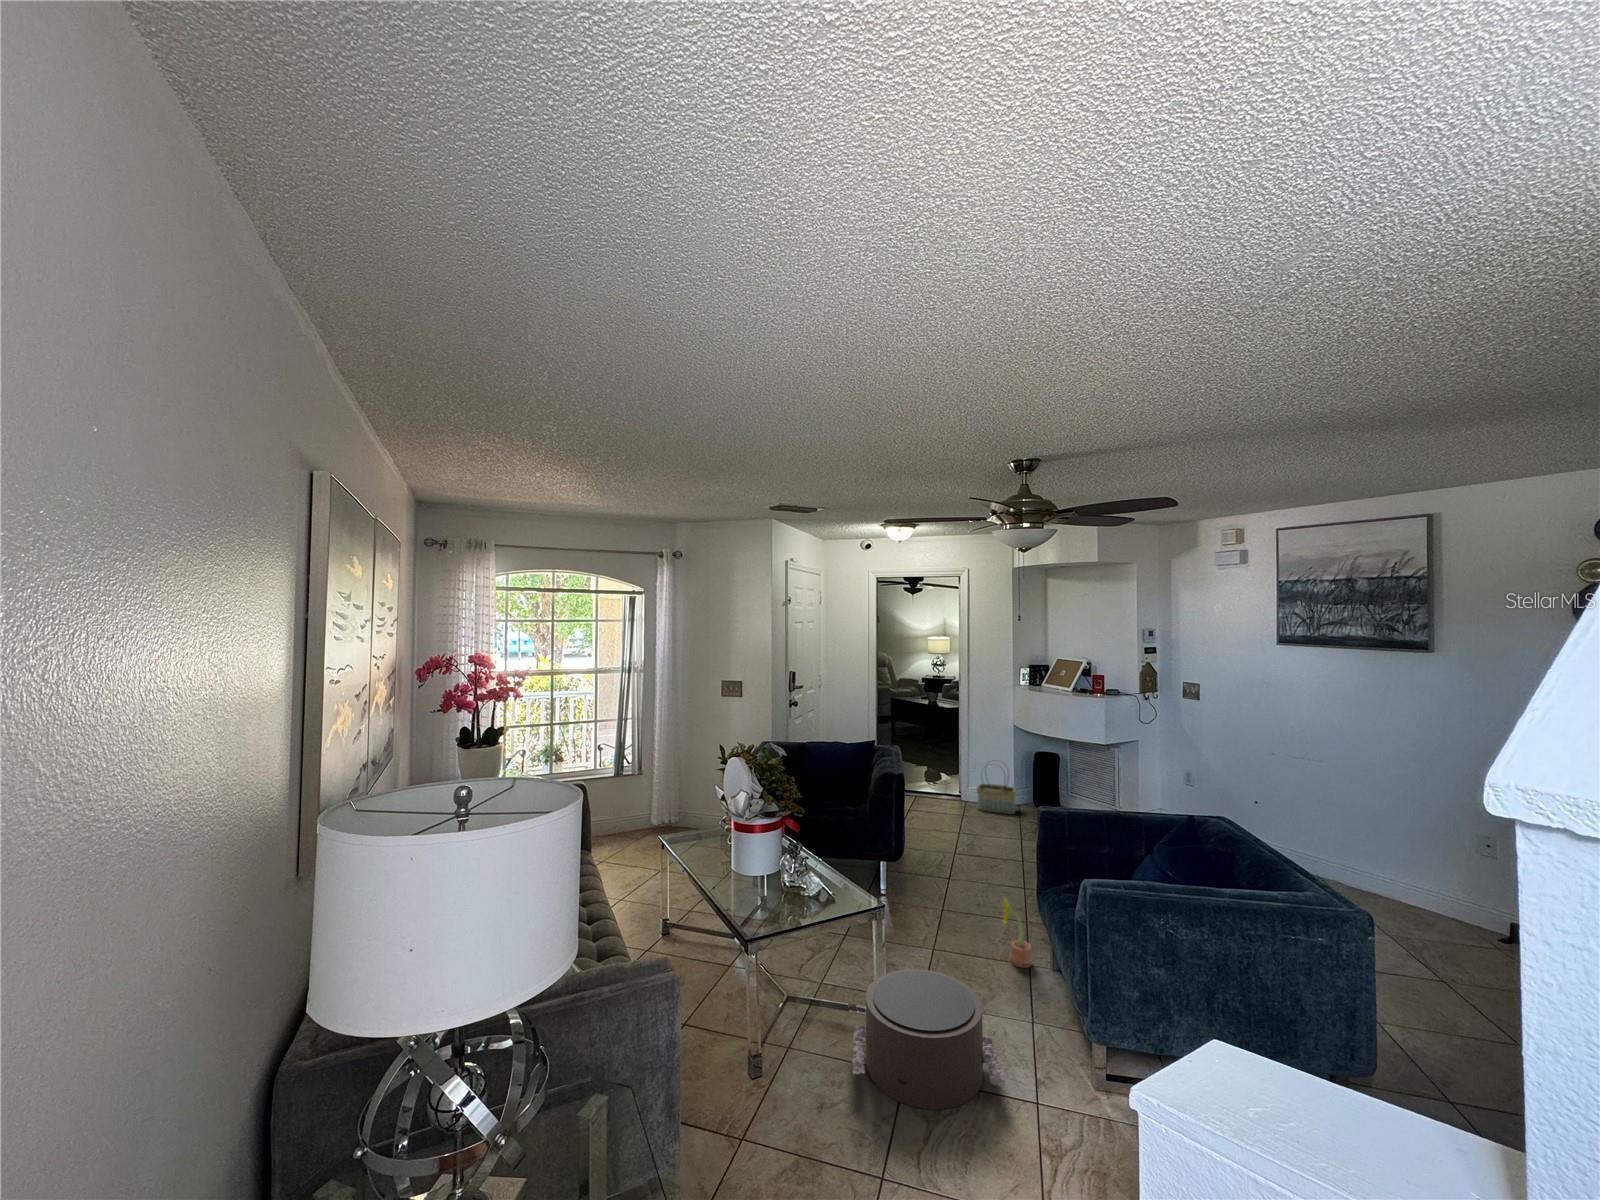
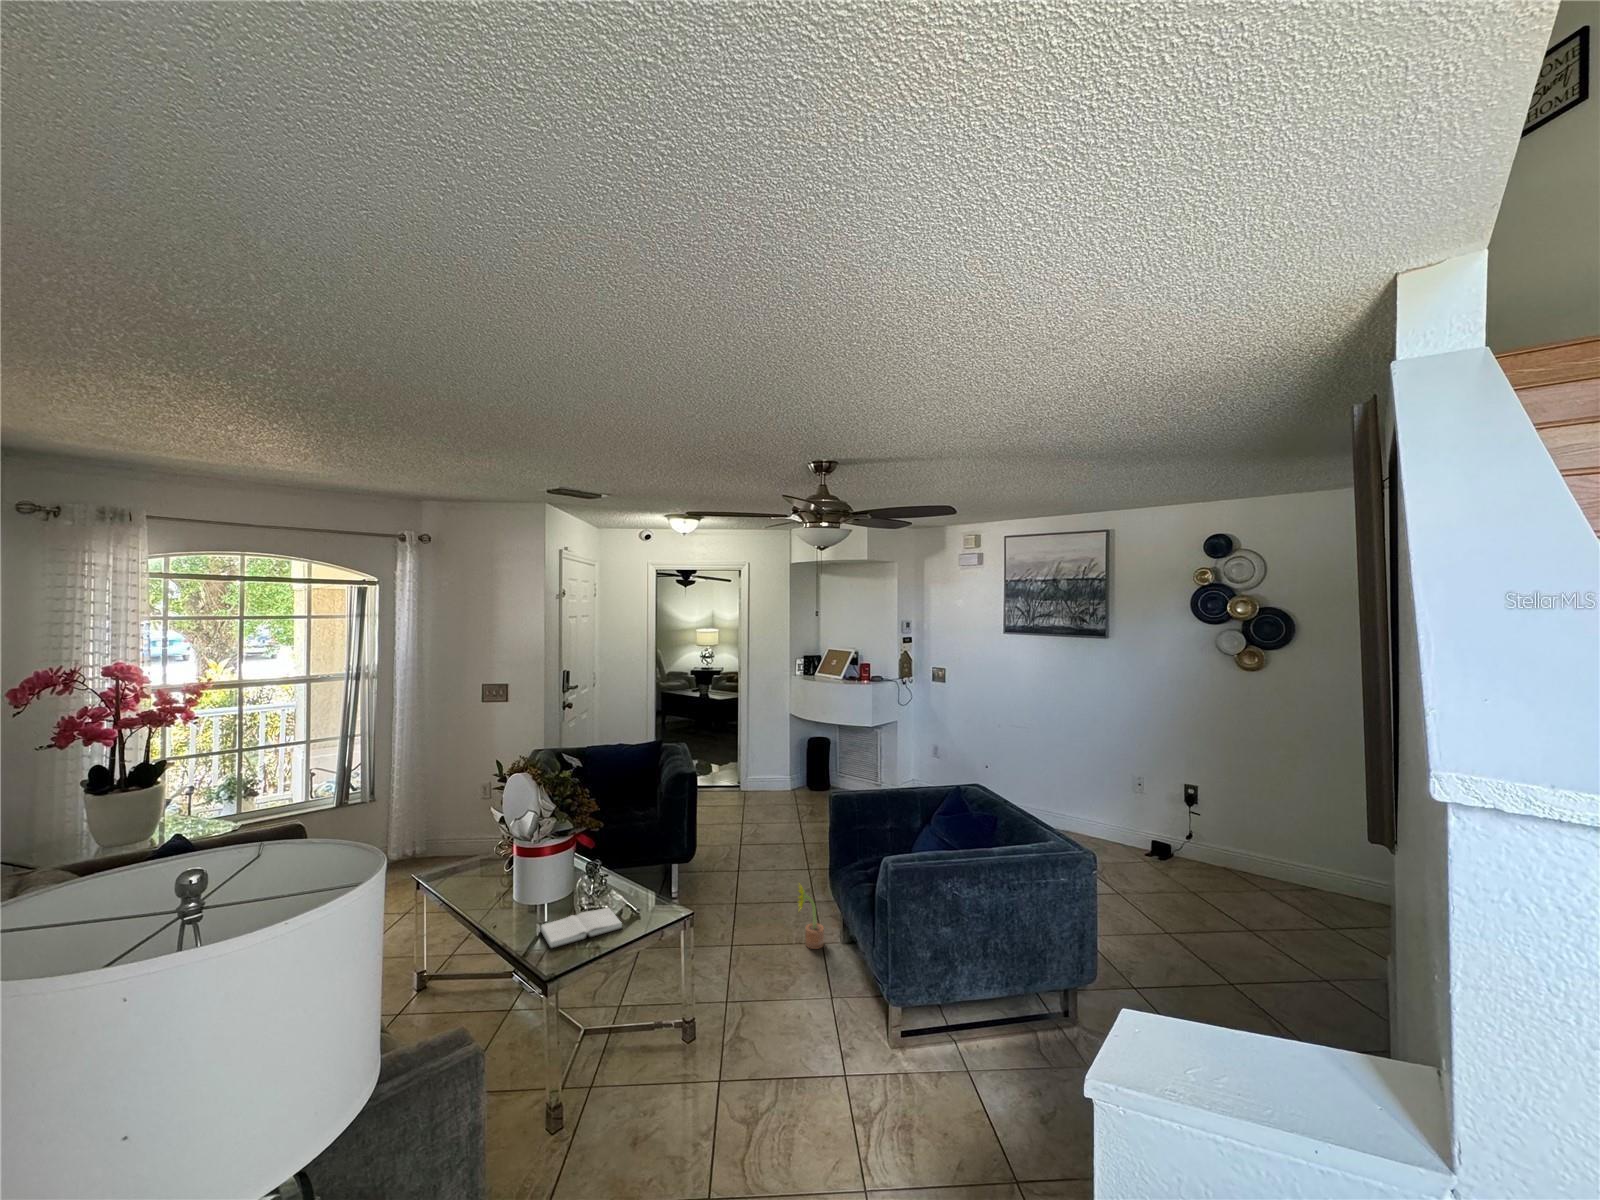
basket: present [977,760,1016,814] -> none [755,749,792,800]
hardback book: none [749,886,819,914] -> present [540,907,622,949]
pouf: present [852,969,1005,1110] -> none [663,972,818,1116]

